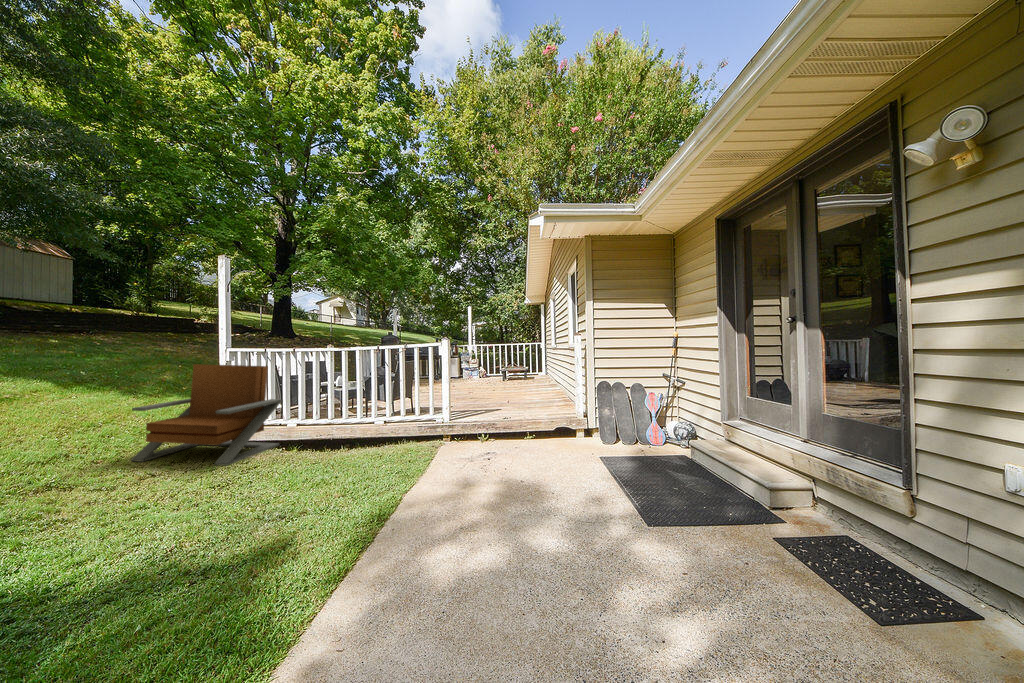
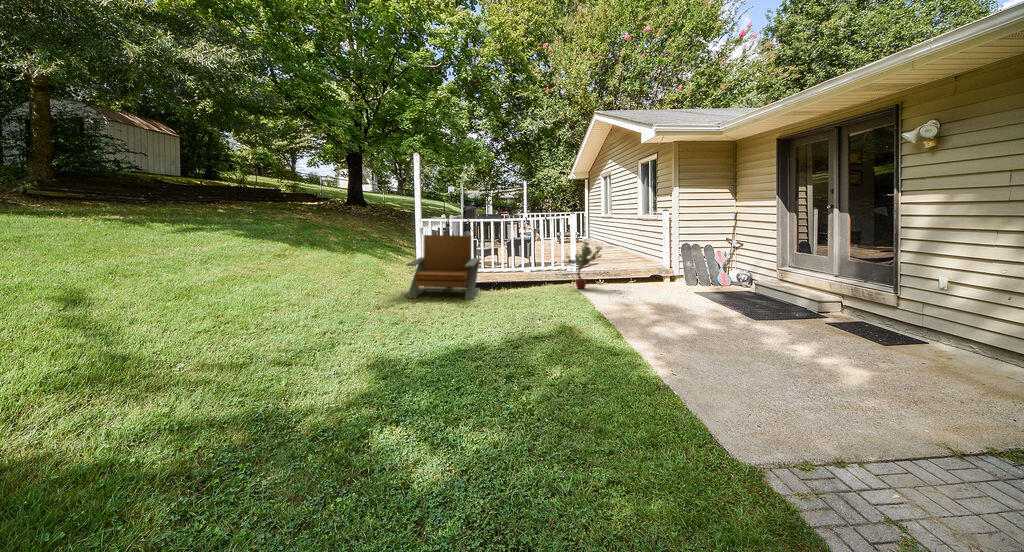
potted tree: none [400,372,462,447] -> present [563,240,602,289]

